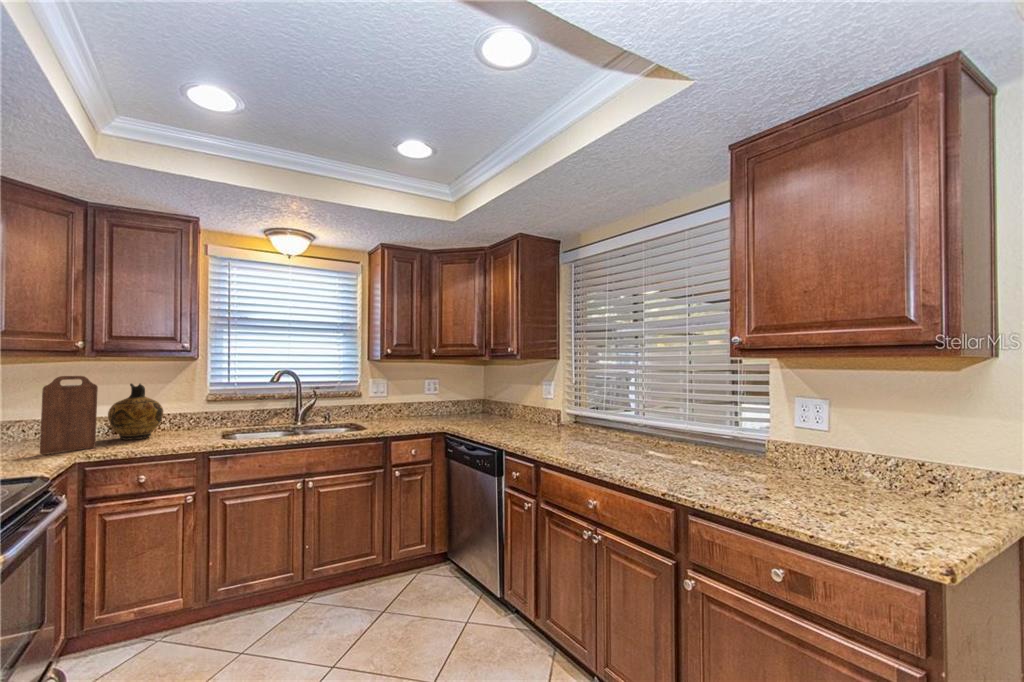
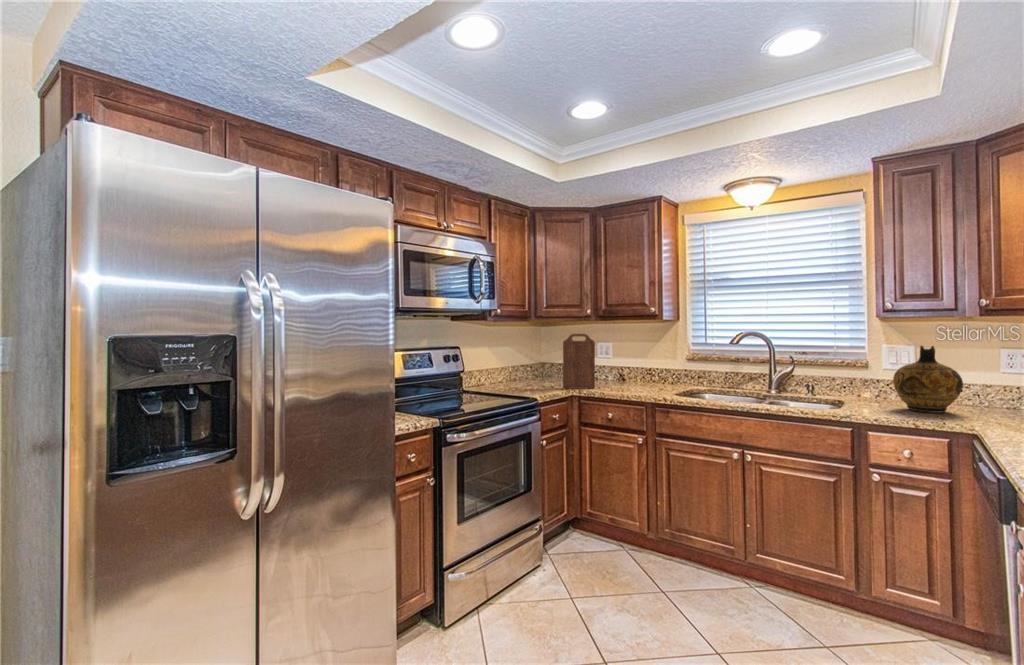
ceramic jug: present [108,384,163,439] -> present [893,346,963,413]

